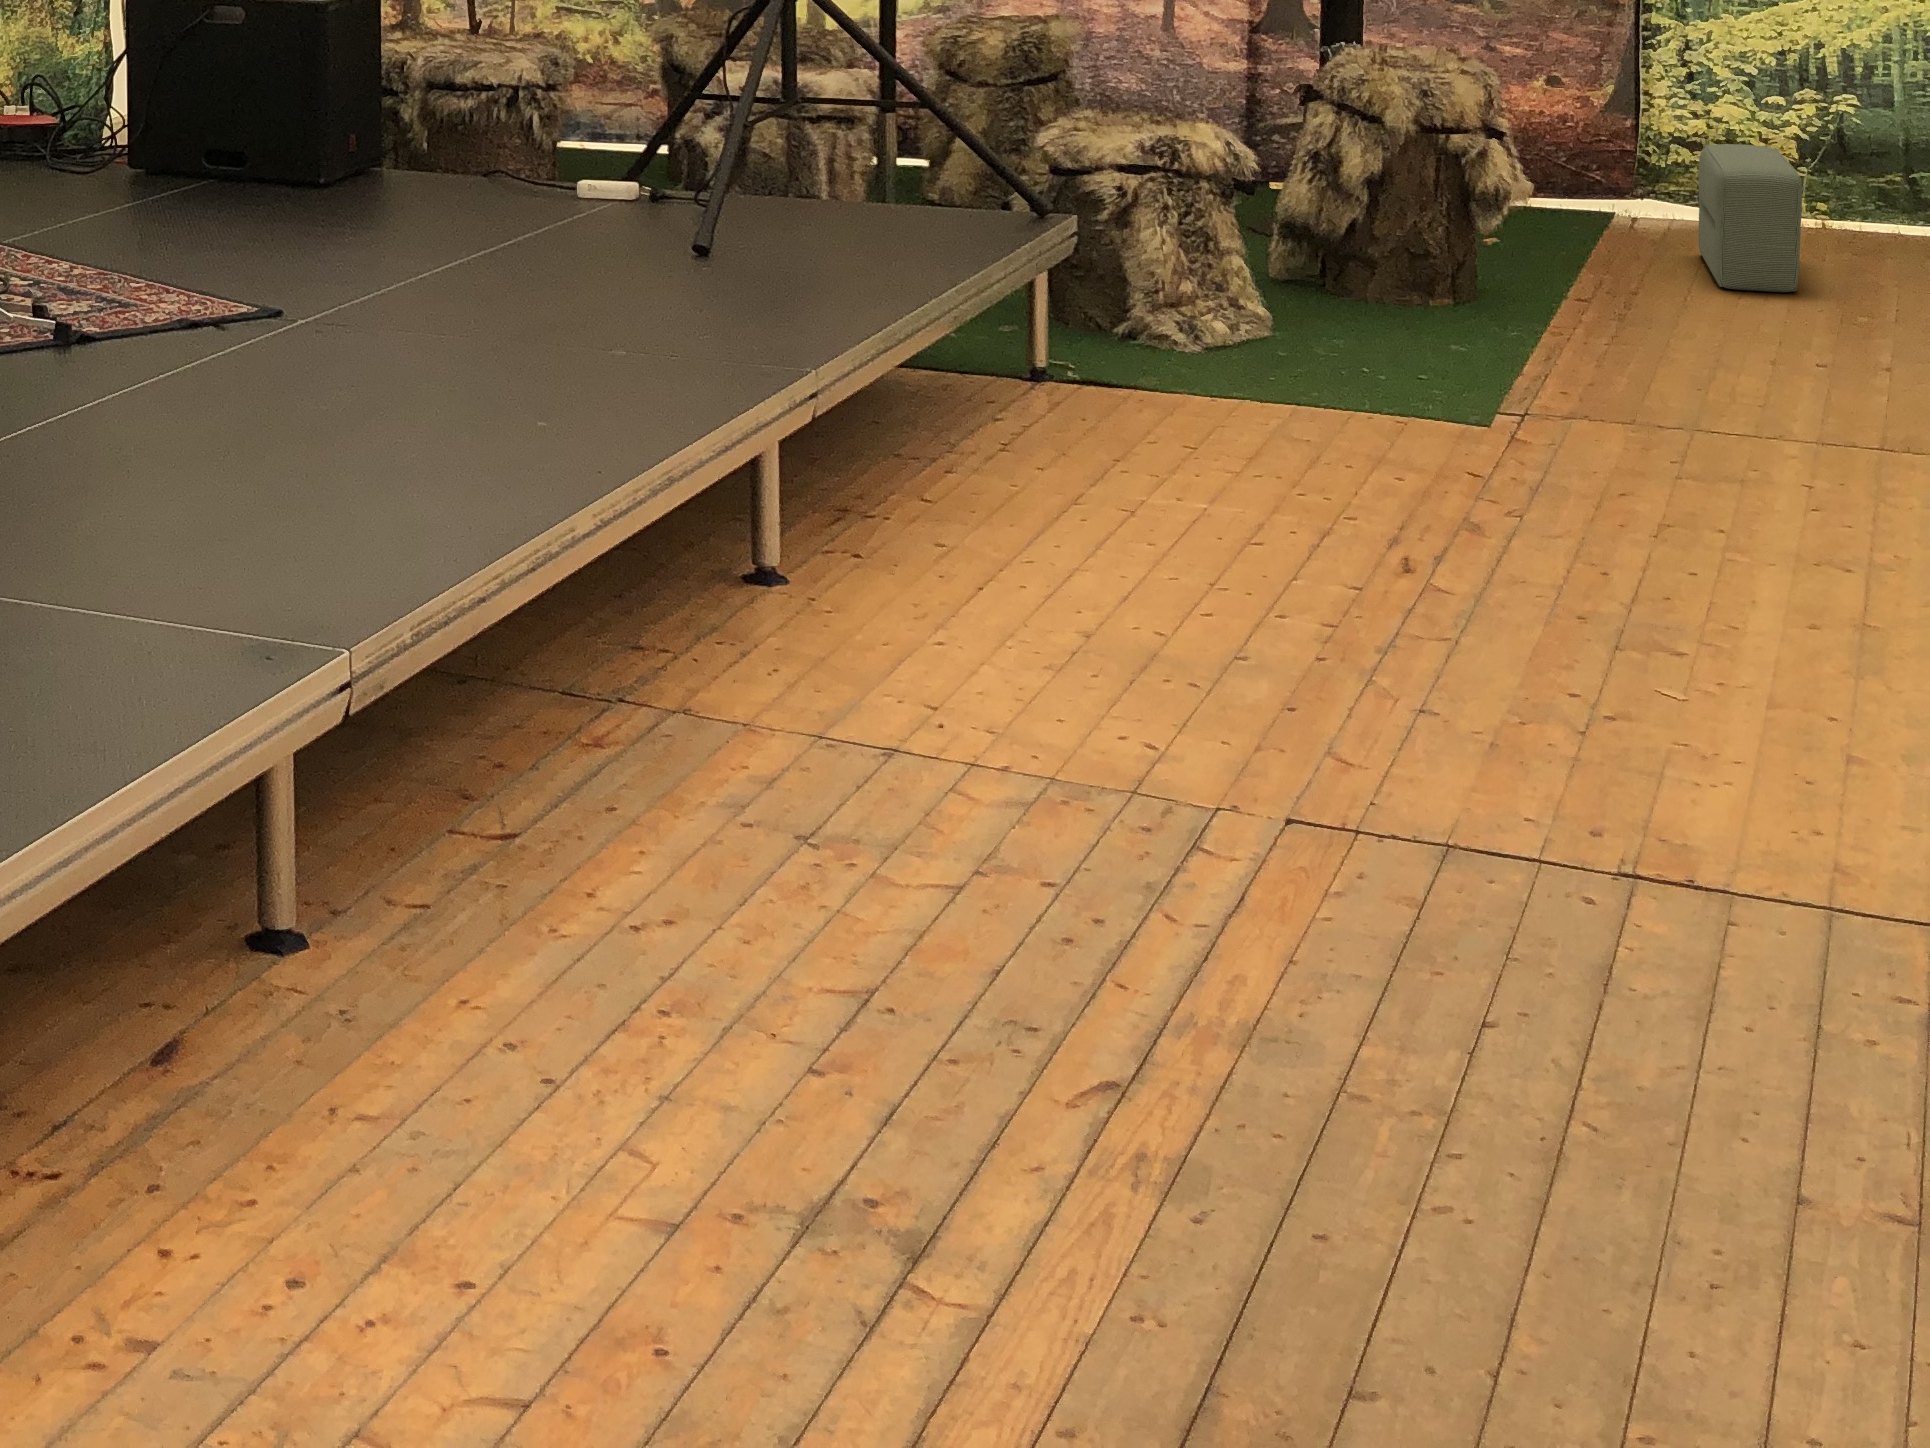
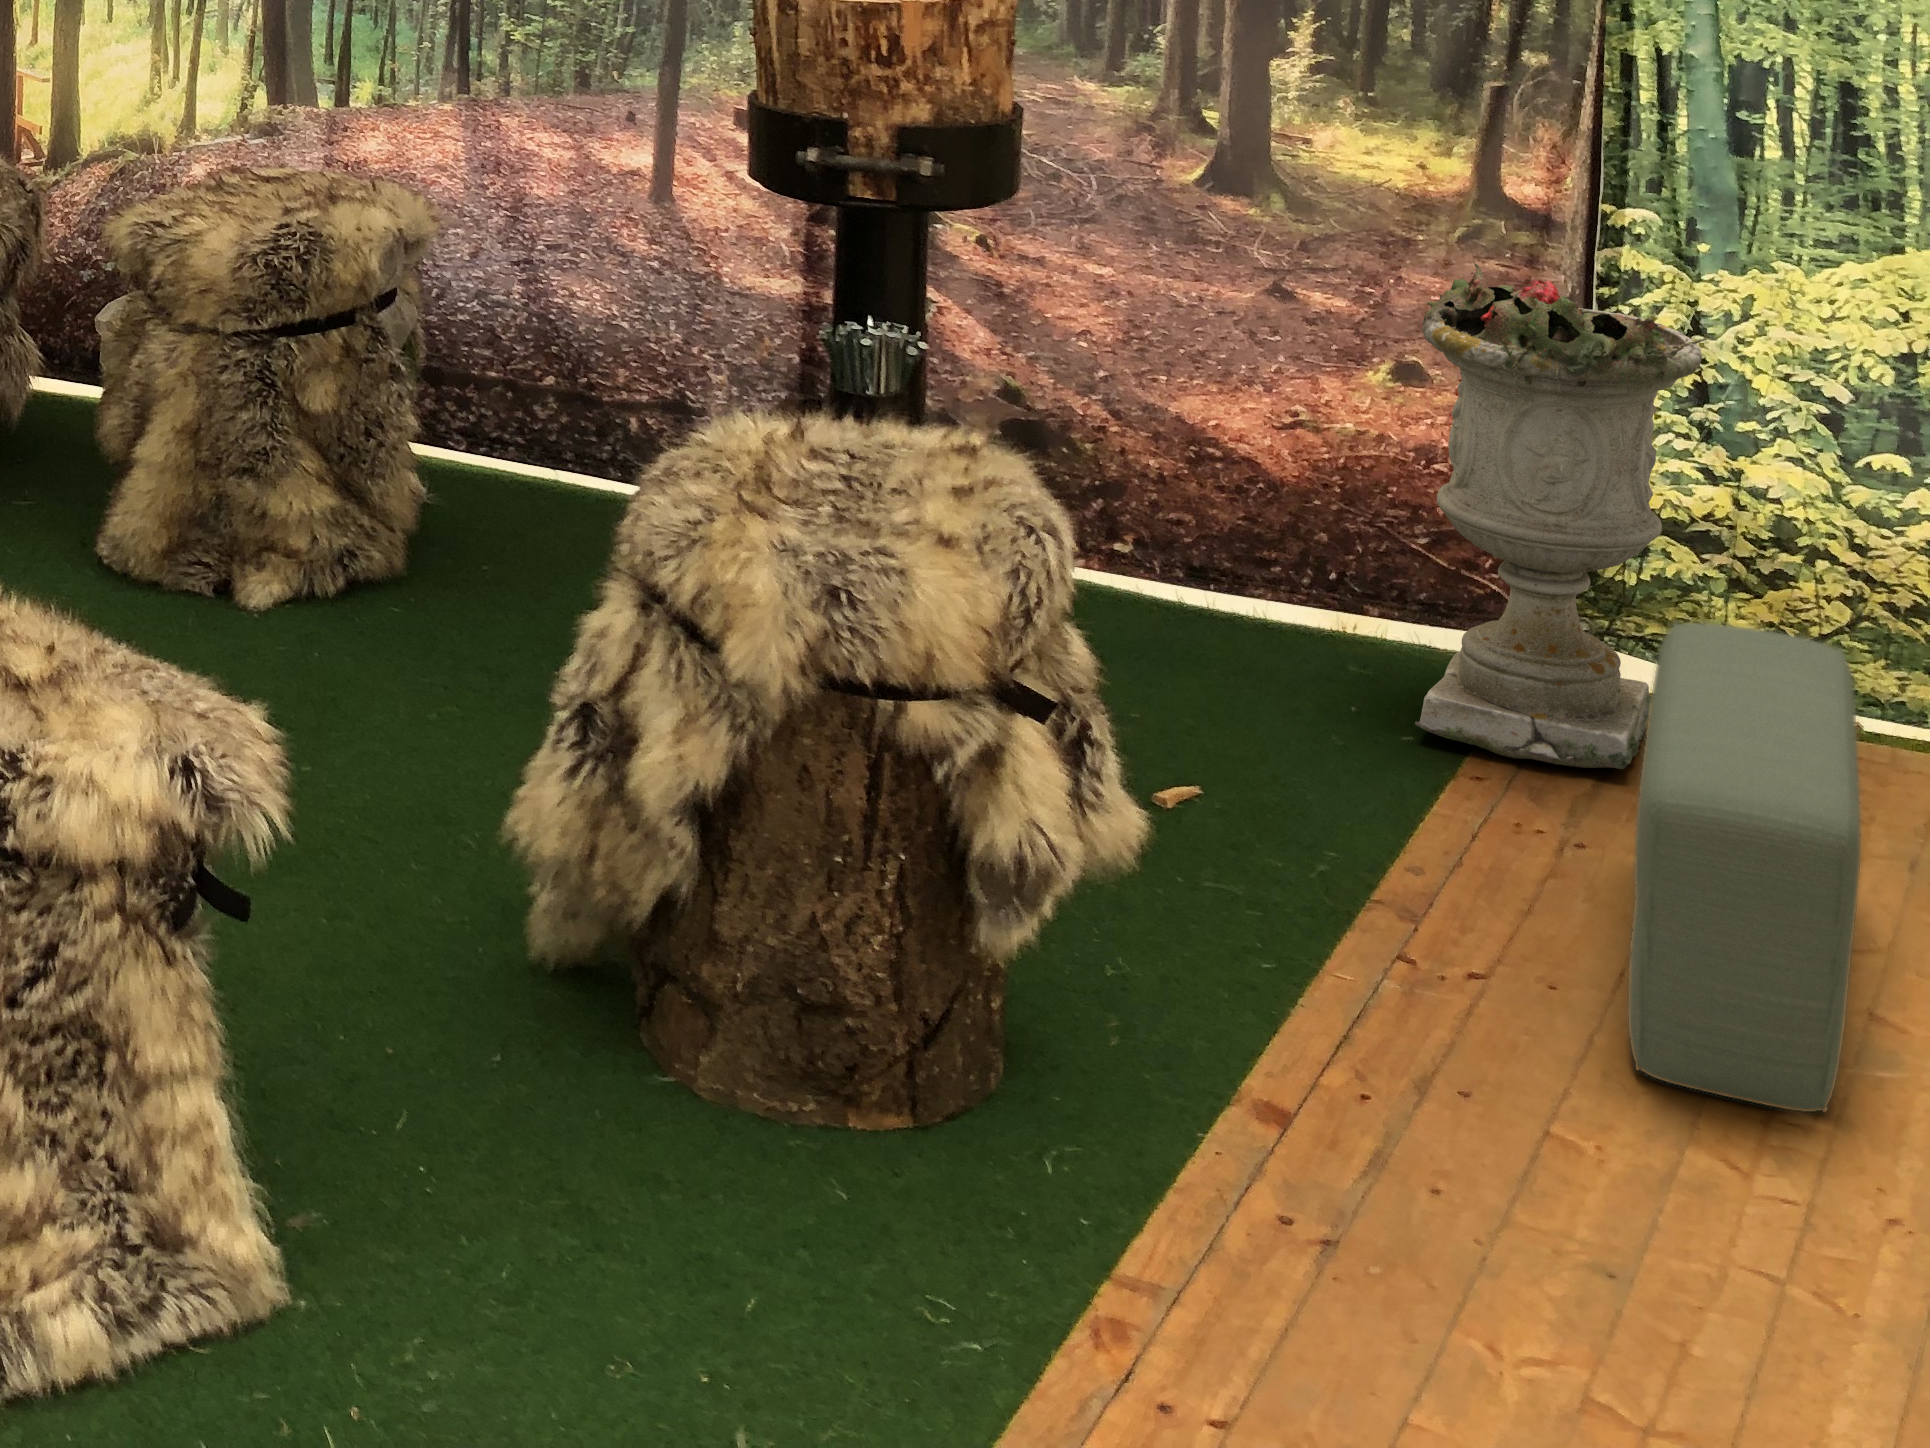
planter: none [1570,19,1701,236] -> present [1415,263,1707,769]

